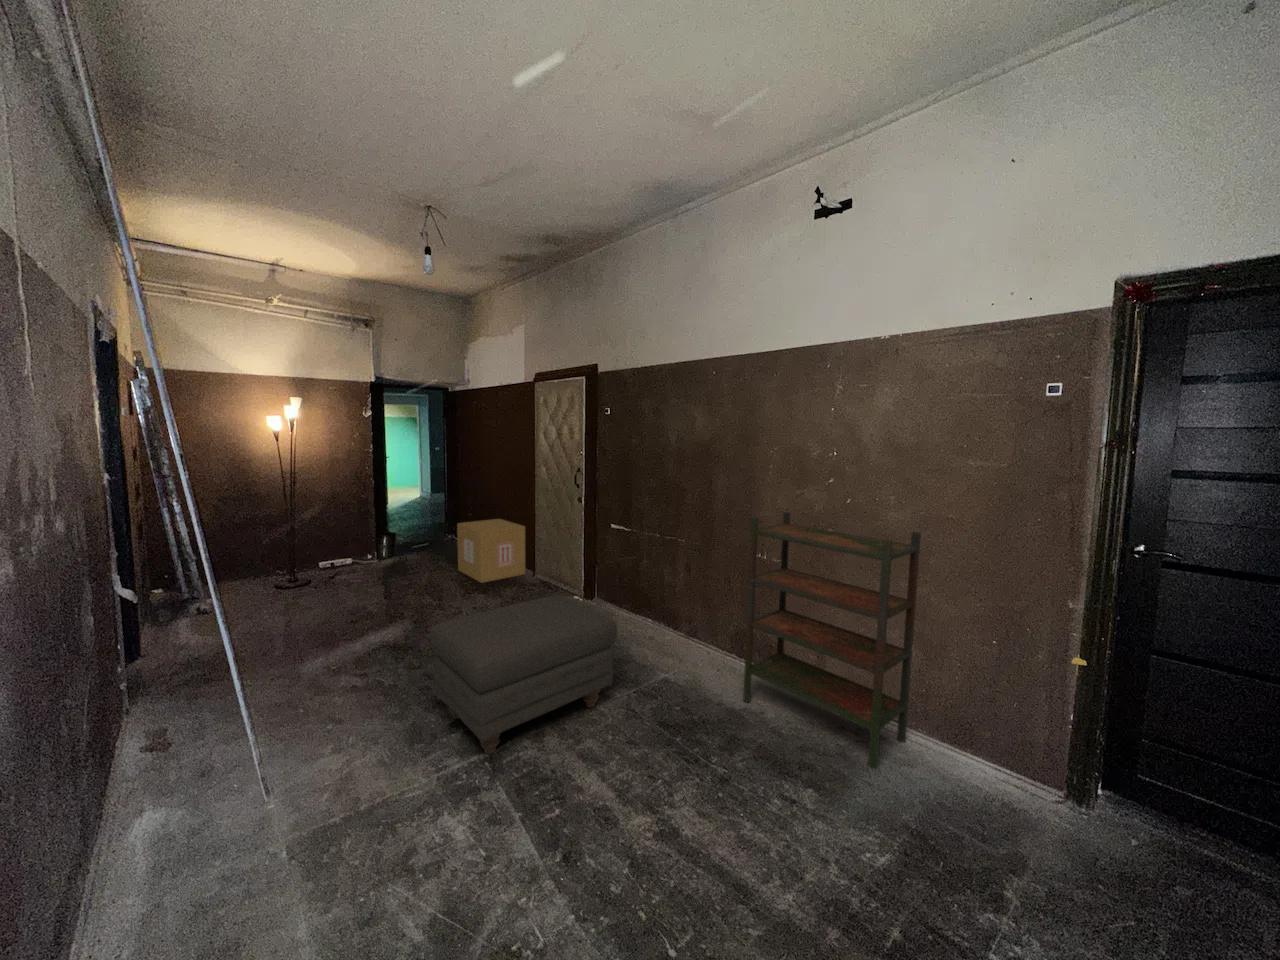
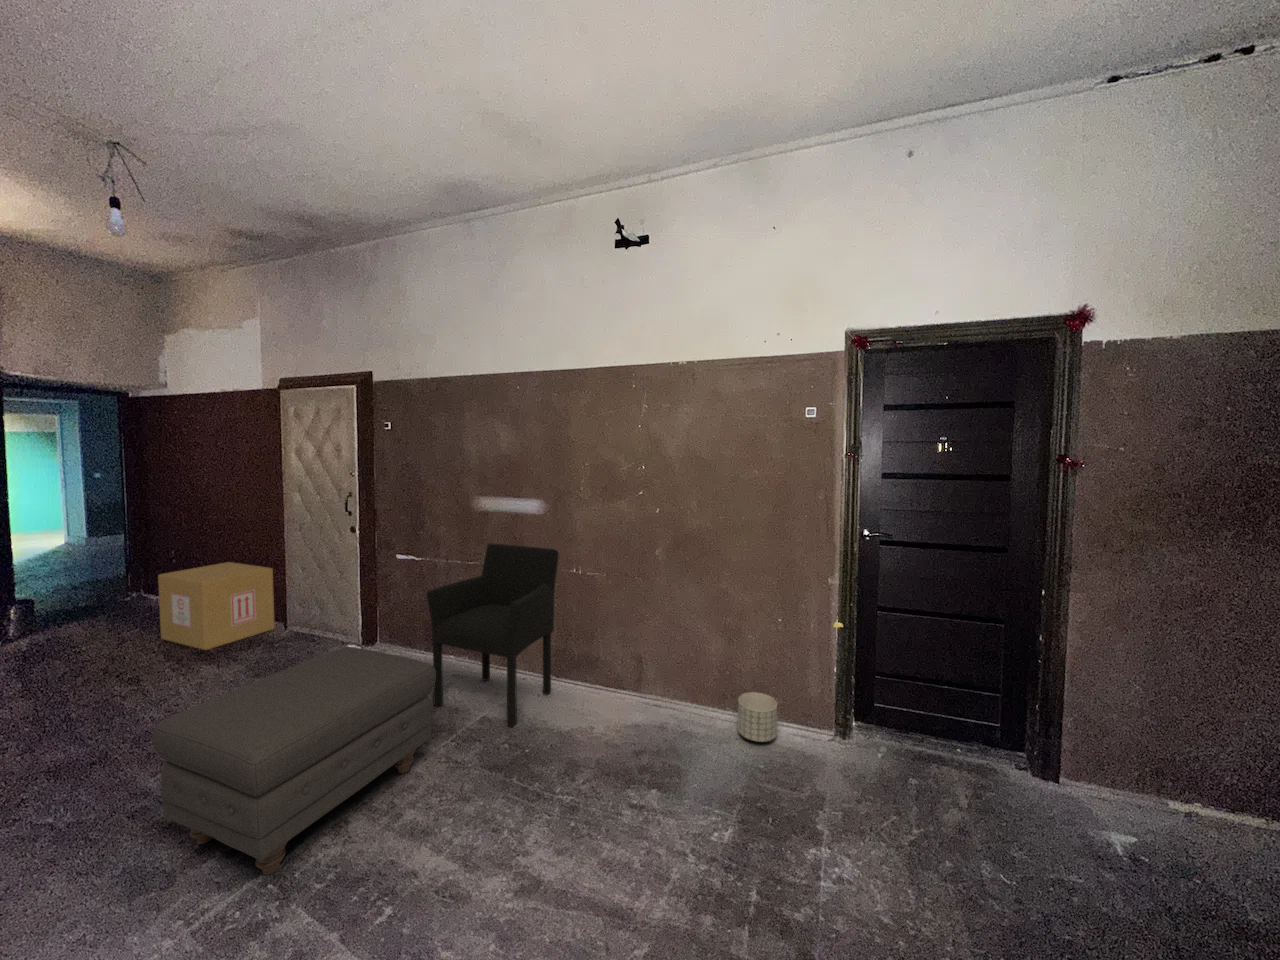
bookshelf: present [743,512,921,769] -> none [574,525,722,753]
armchair: none [622,521,741,694] -> present [427,543,559,728]
planter: none [926,719,981,781] -> present [738,692,777,742]

